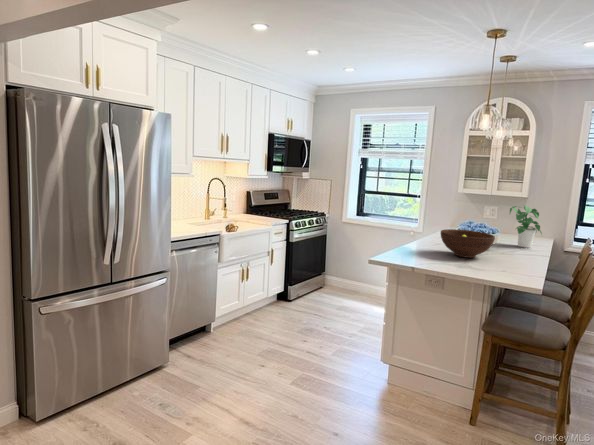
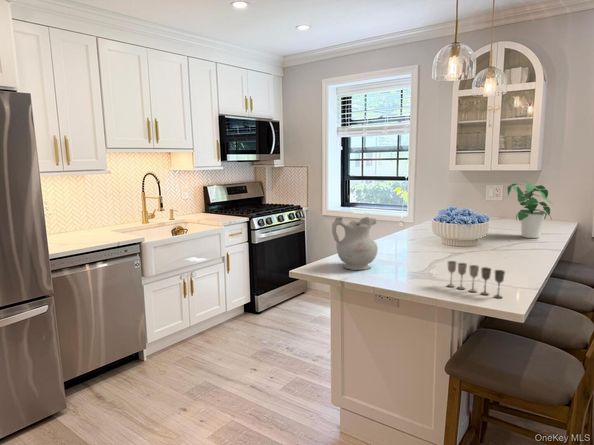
ceramic pitcher: none [401,223,433,262] -> present [332,217,378,270]
fruit bowl: present [441,229,495,258] -> none [399,221,472,259]
wine glass: none [488,257,533,282] -> present [448,261,505,298]

